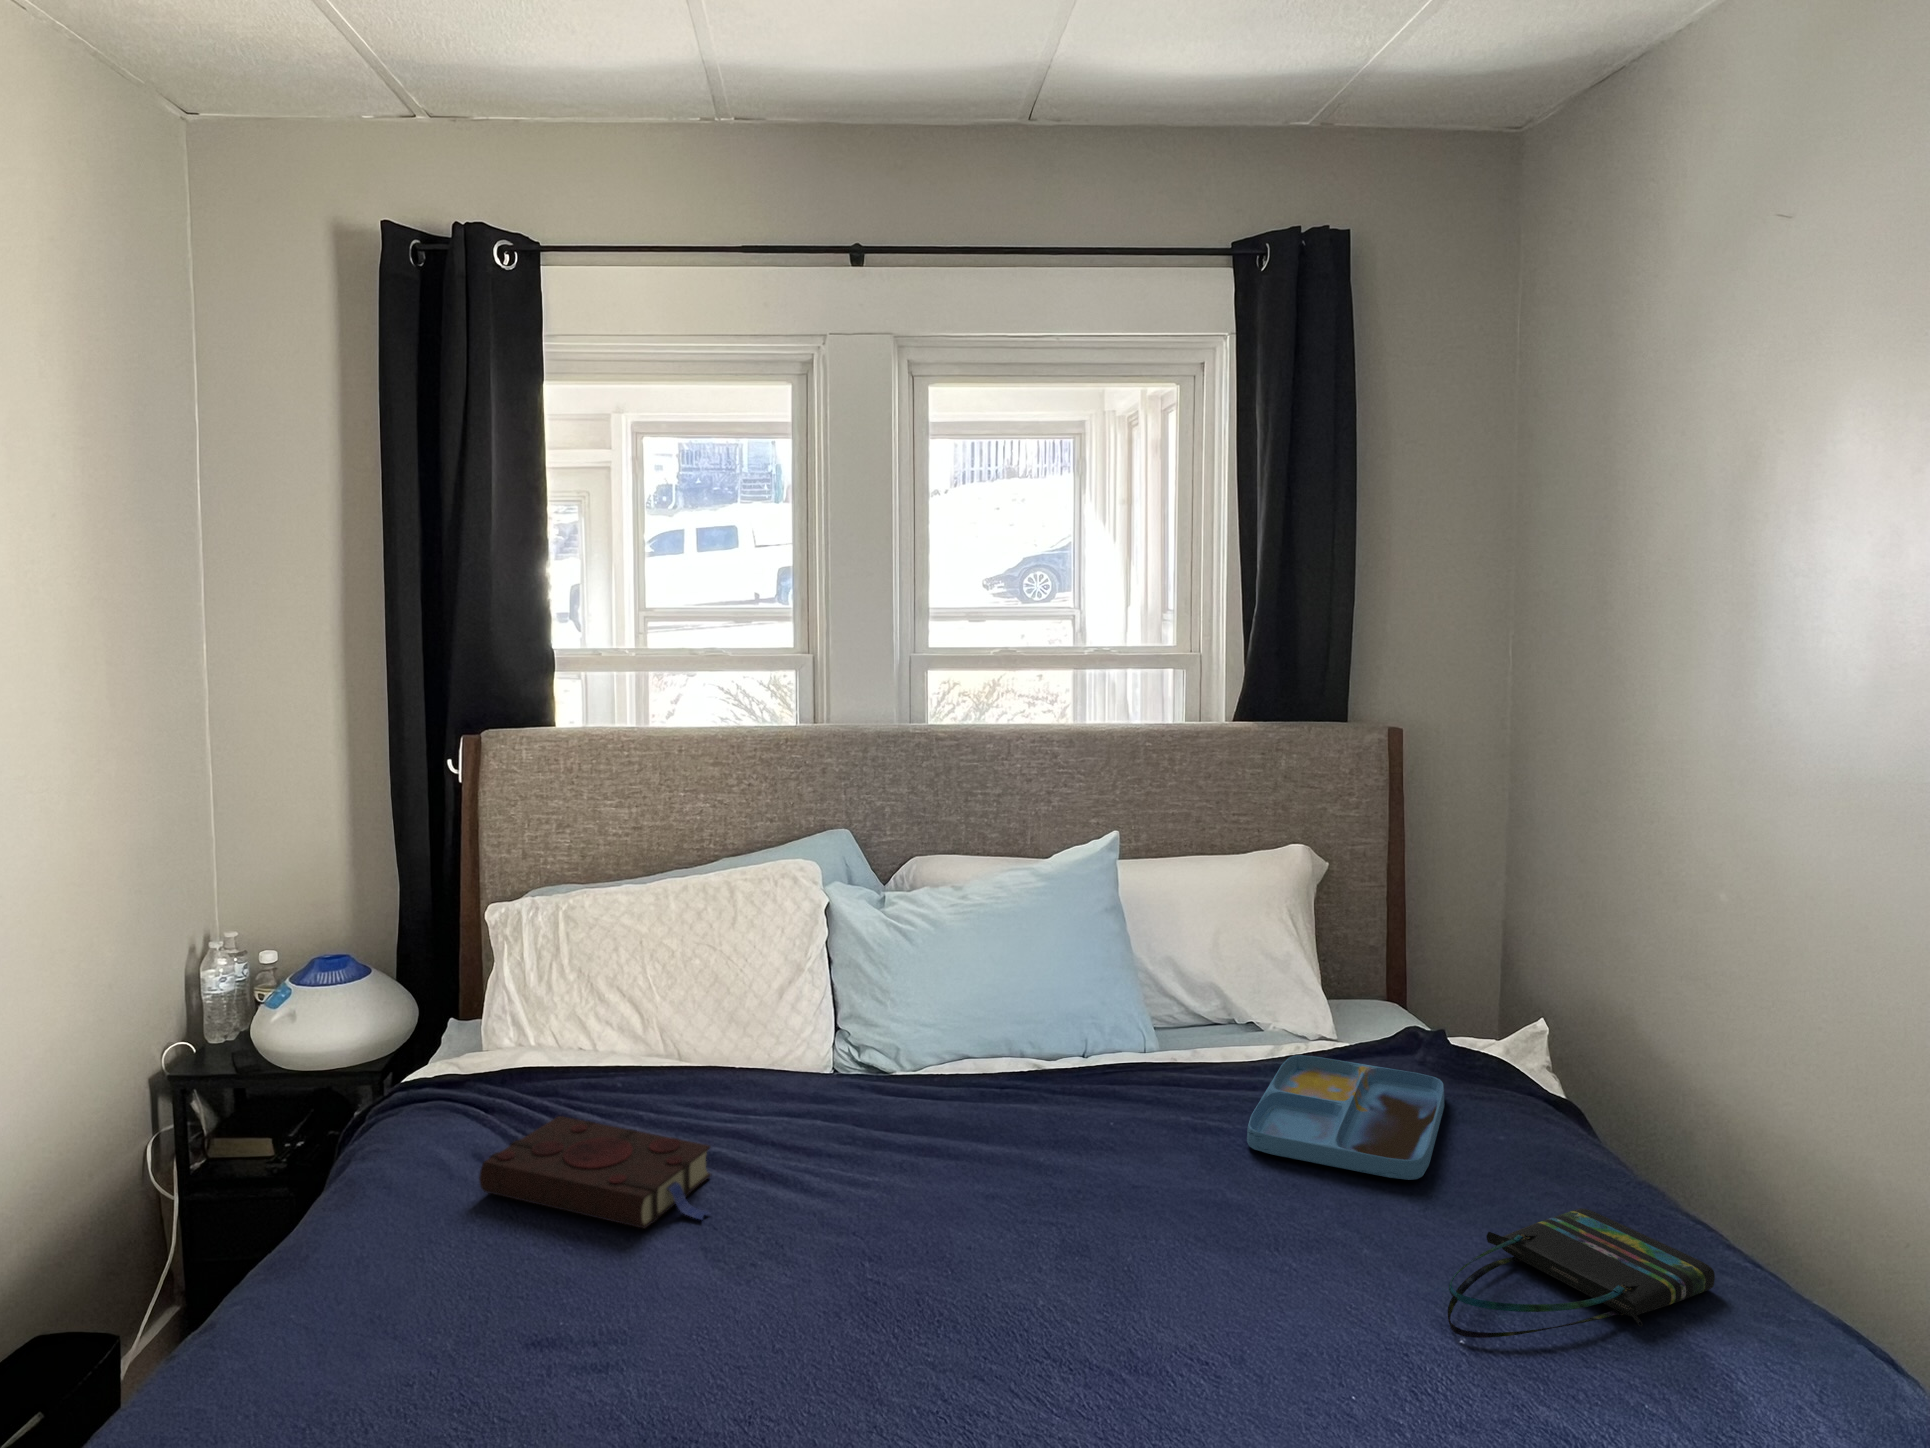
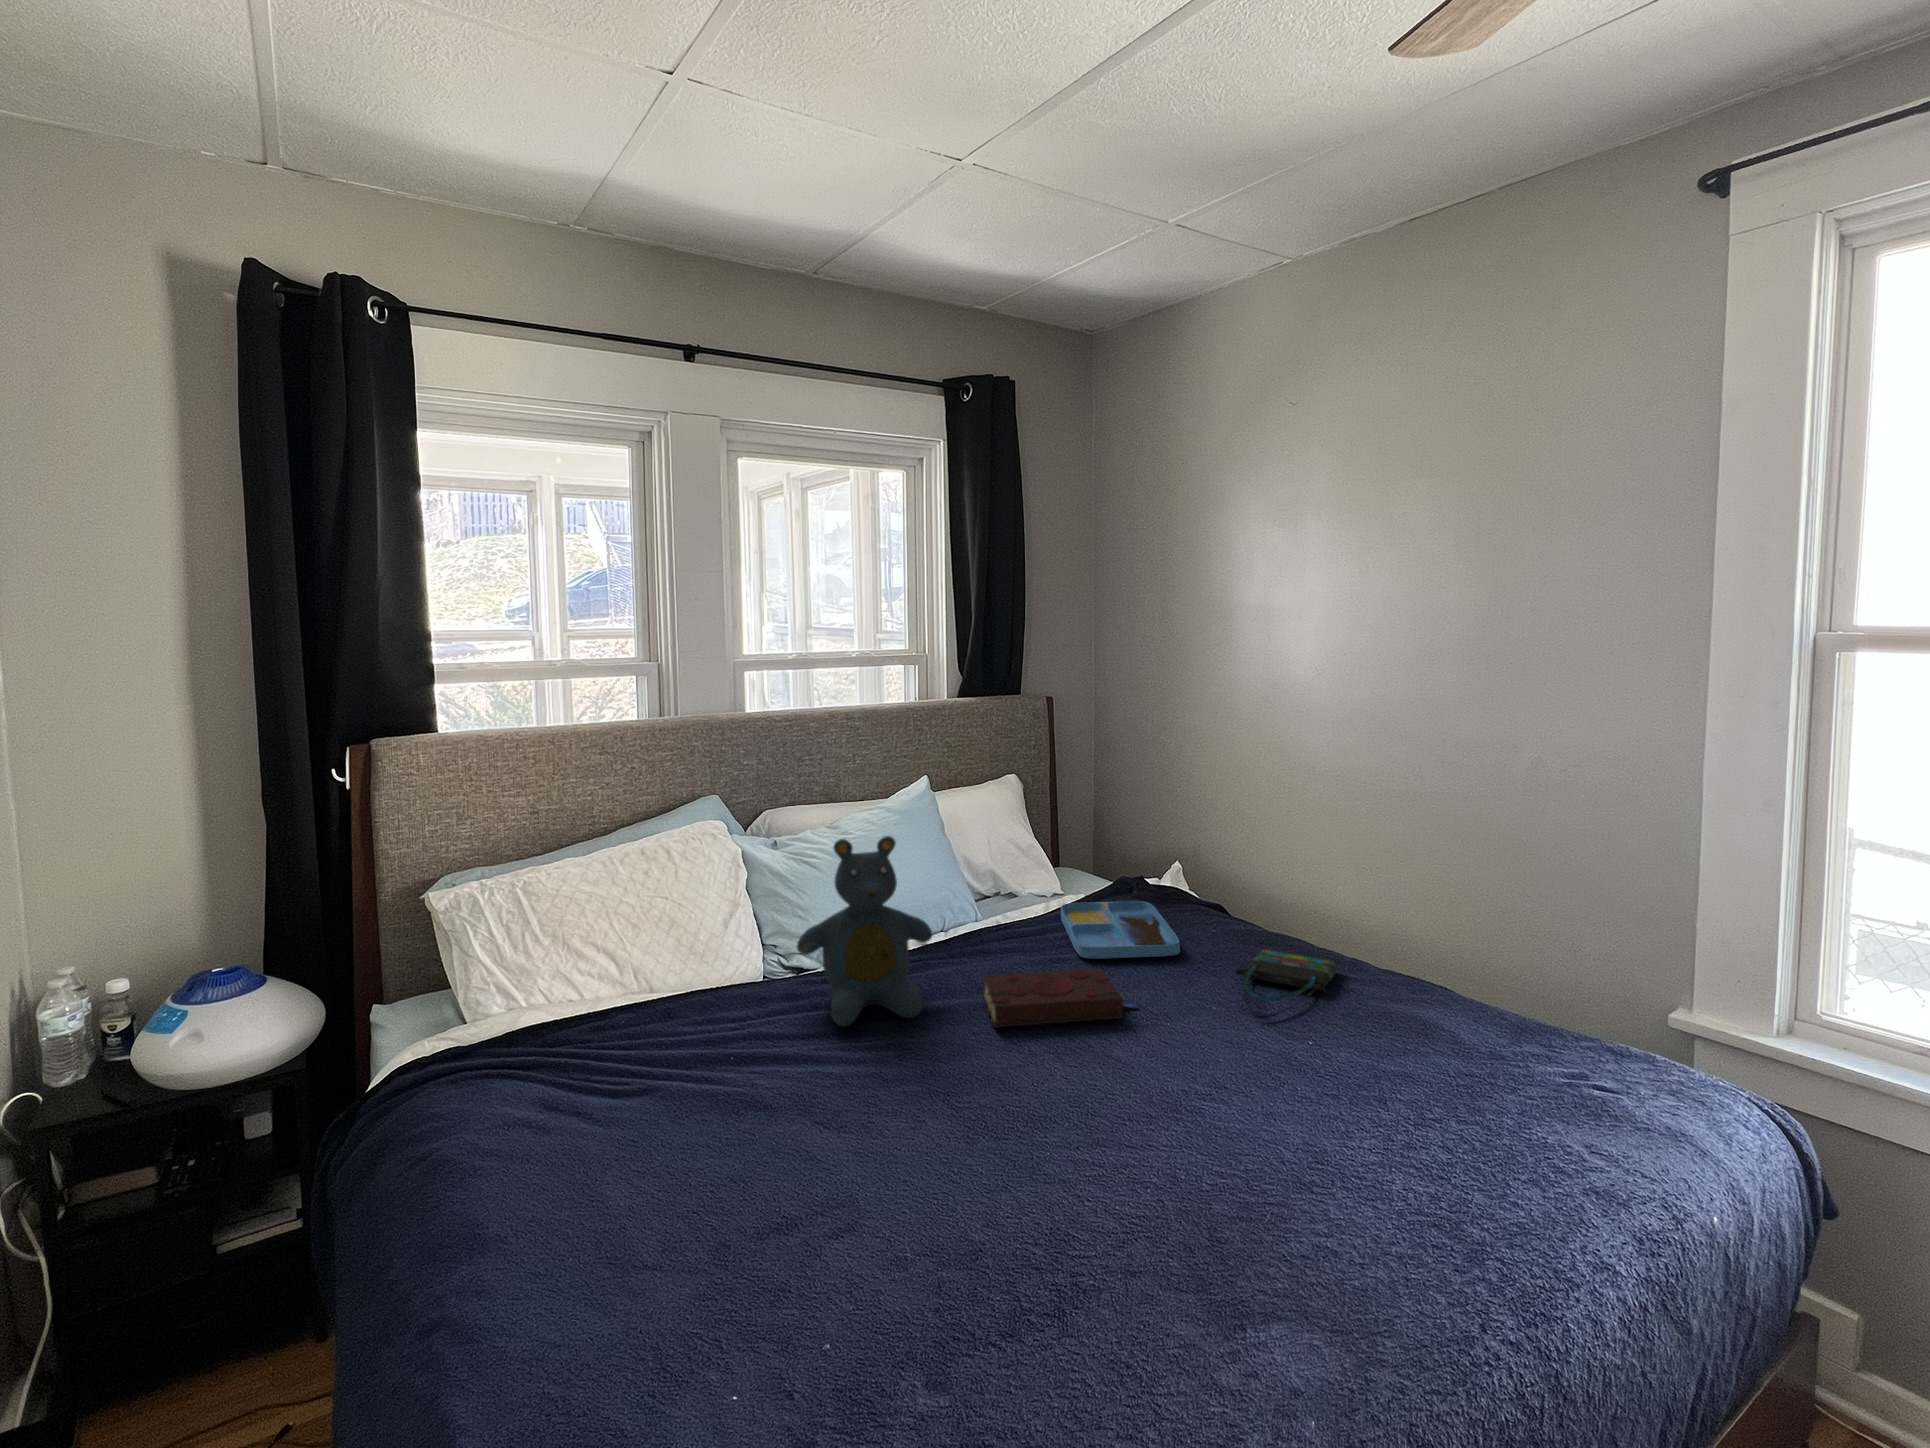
teddy bear: none [805,905,988,1176] -> present [797,836,932,1026]
book: present [479,1116,711,1228] -> present [983,969,1137,1028]

